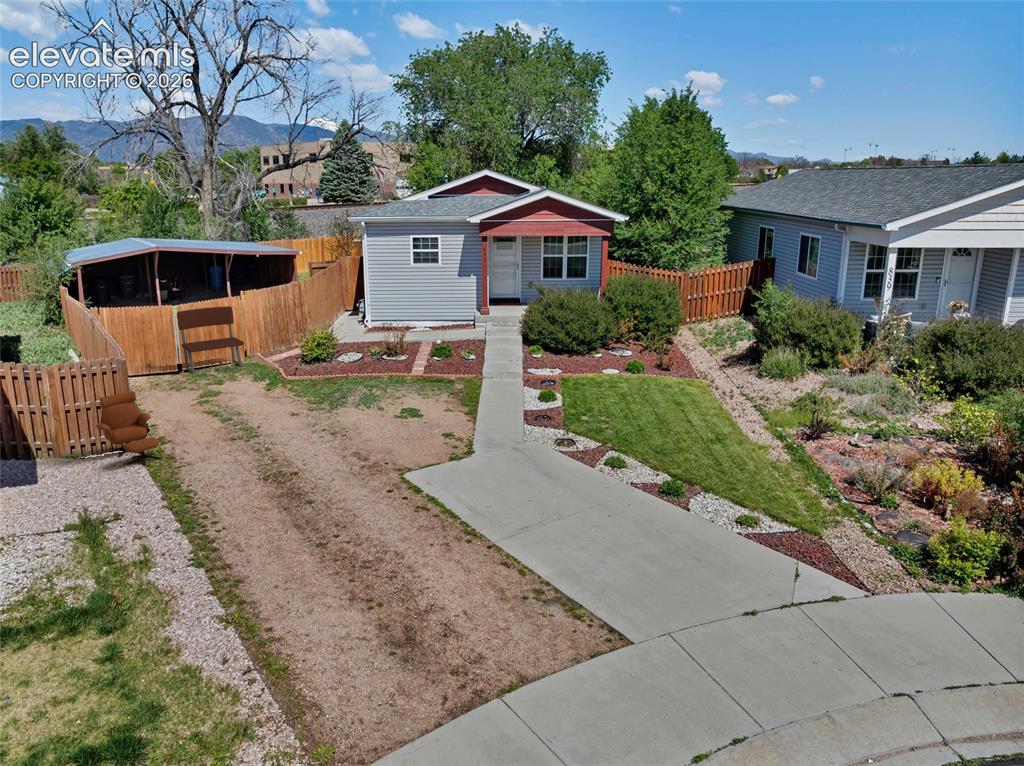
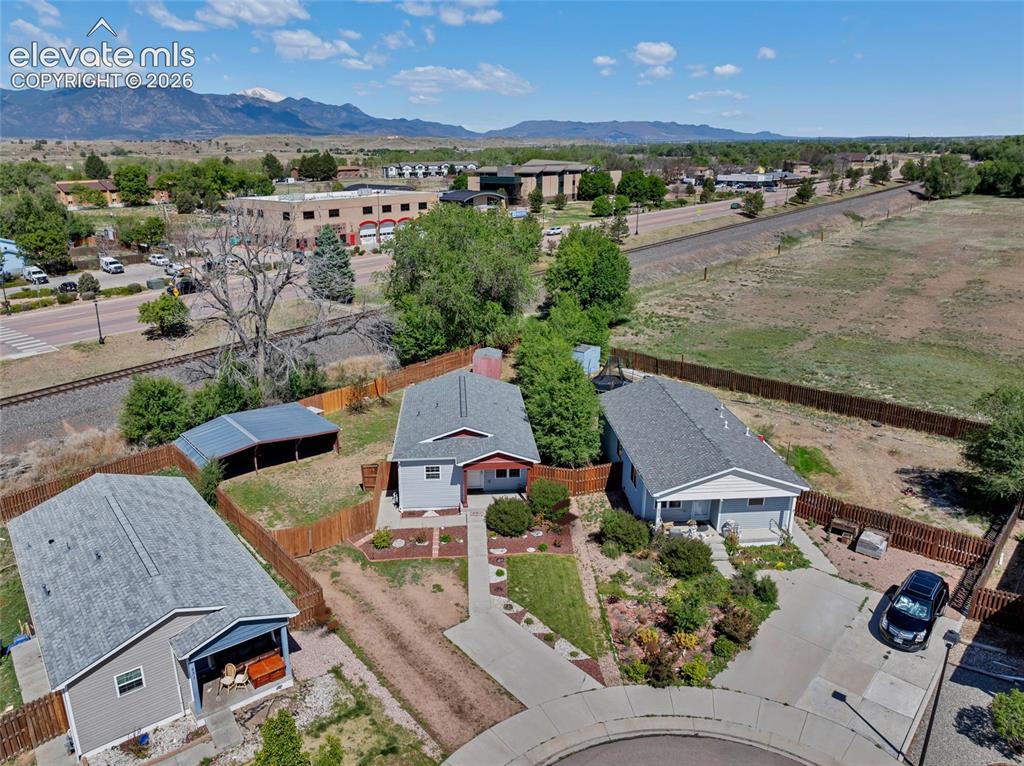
bench: present [177,306,244,374] -> present [552,498,579,535]

